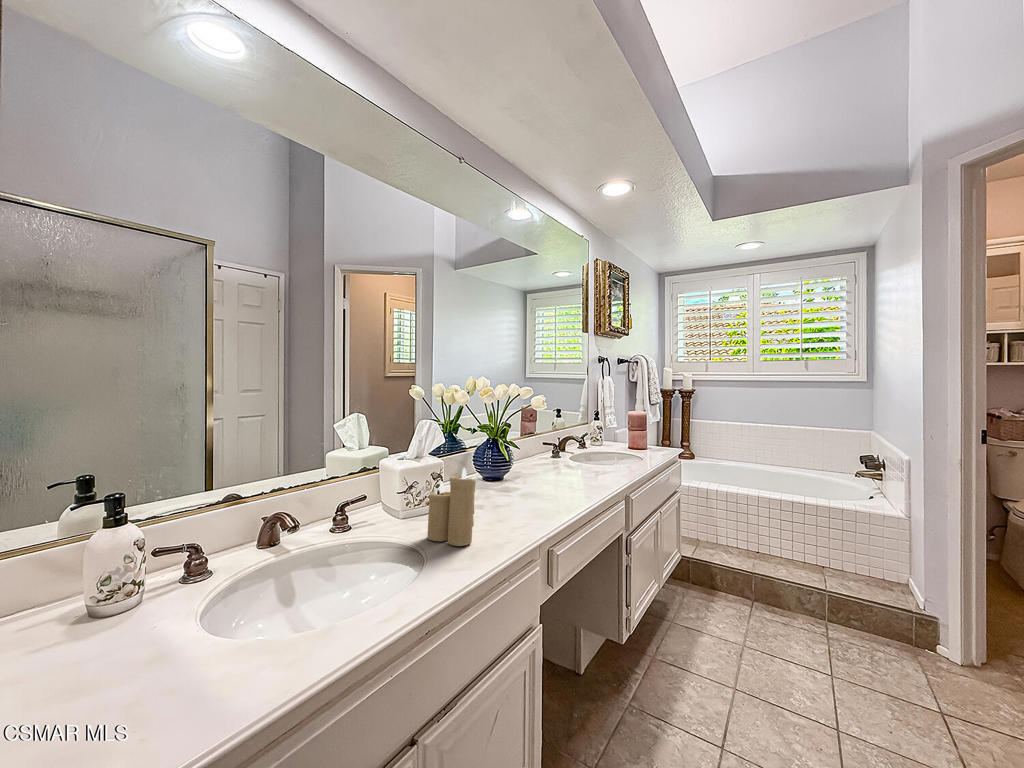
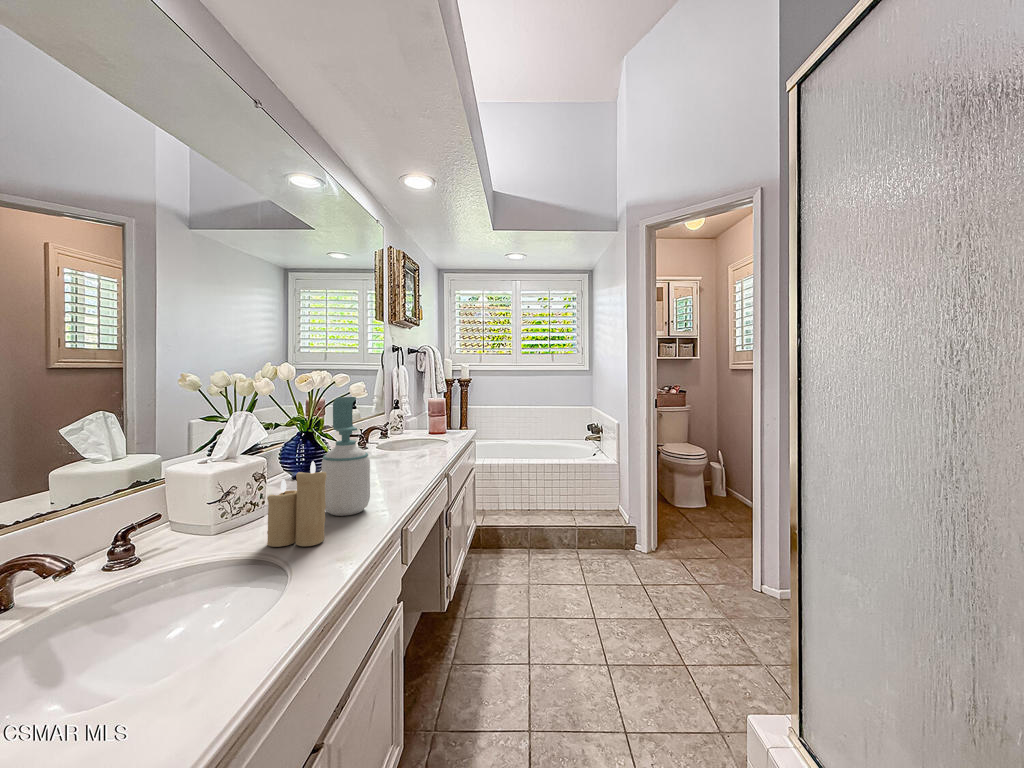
soap bottle: none [485,409,529,523] -> present [322,397,370,516]

